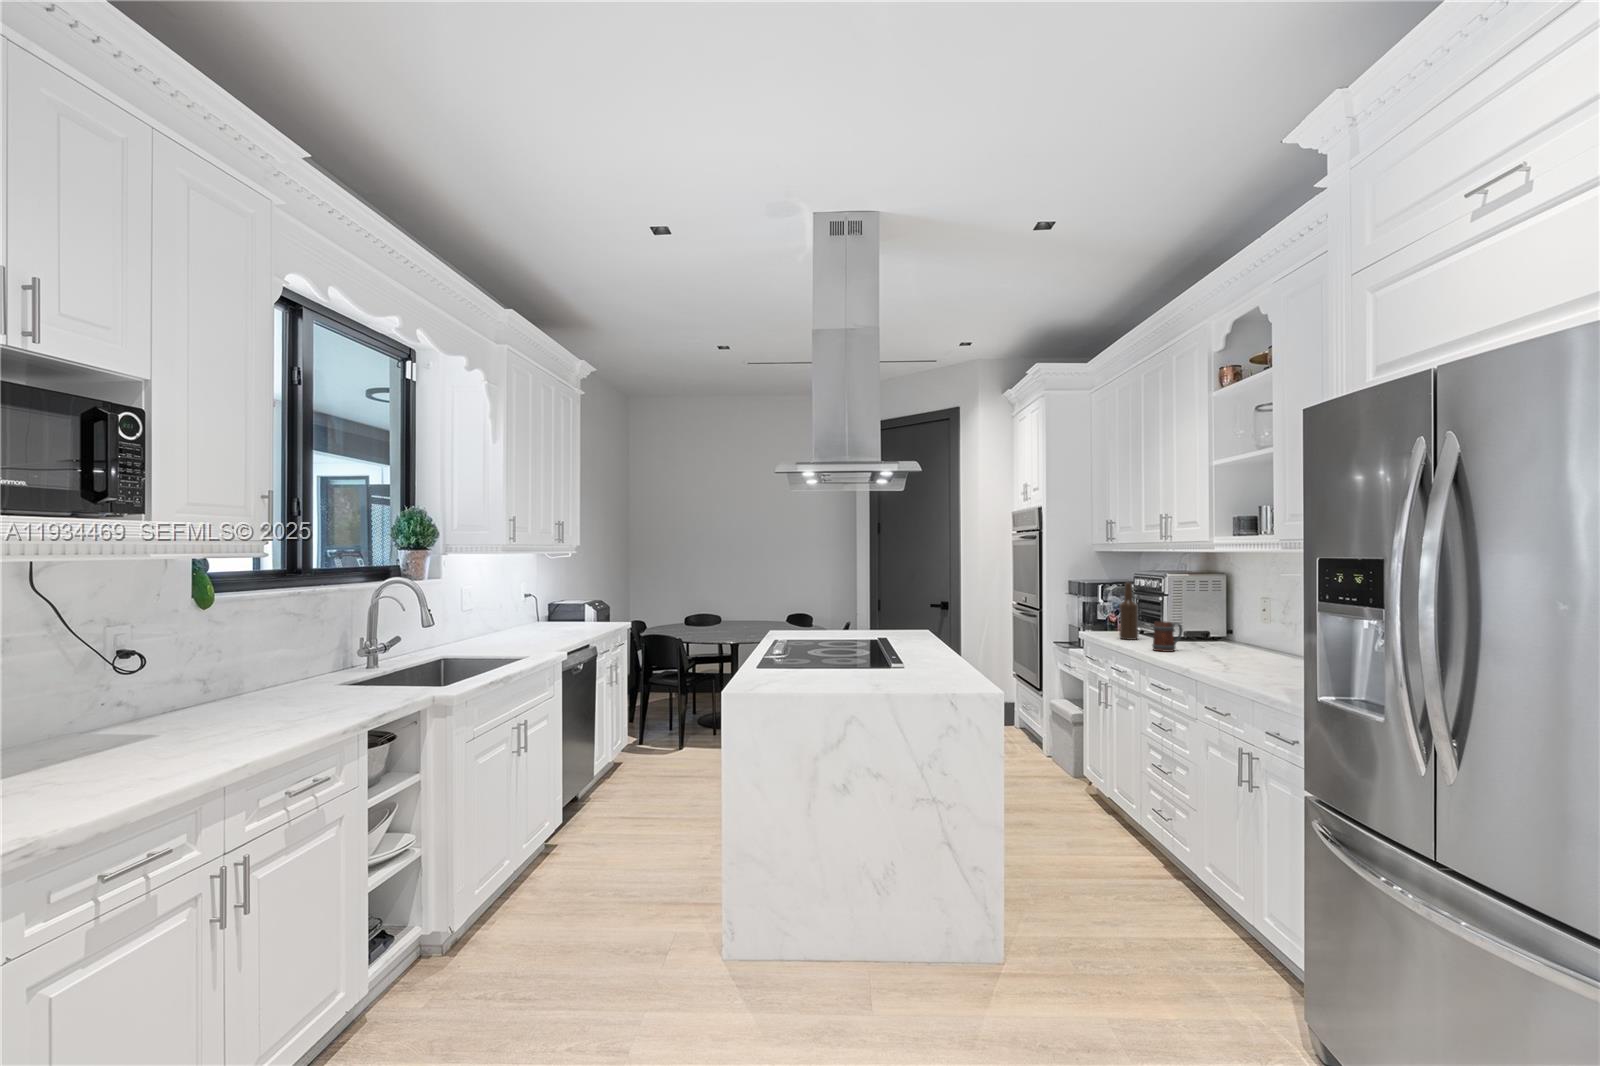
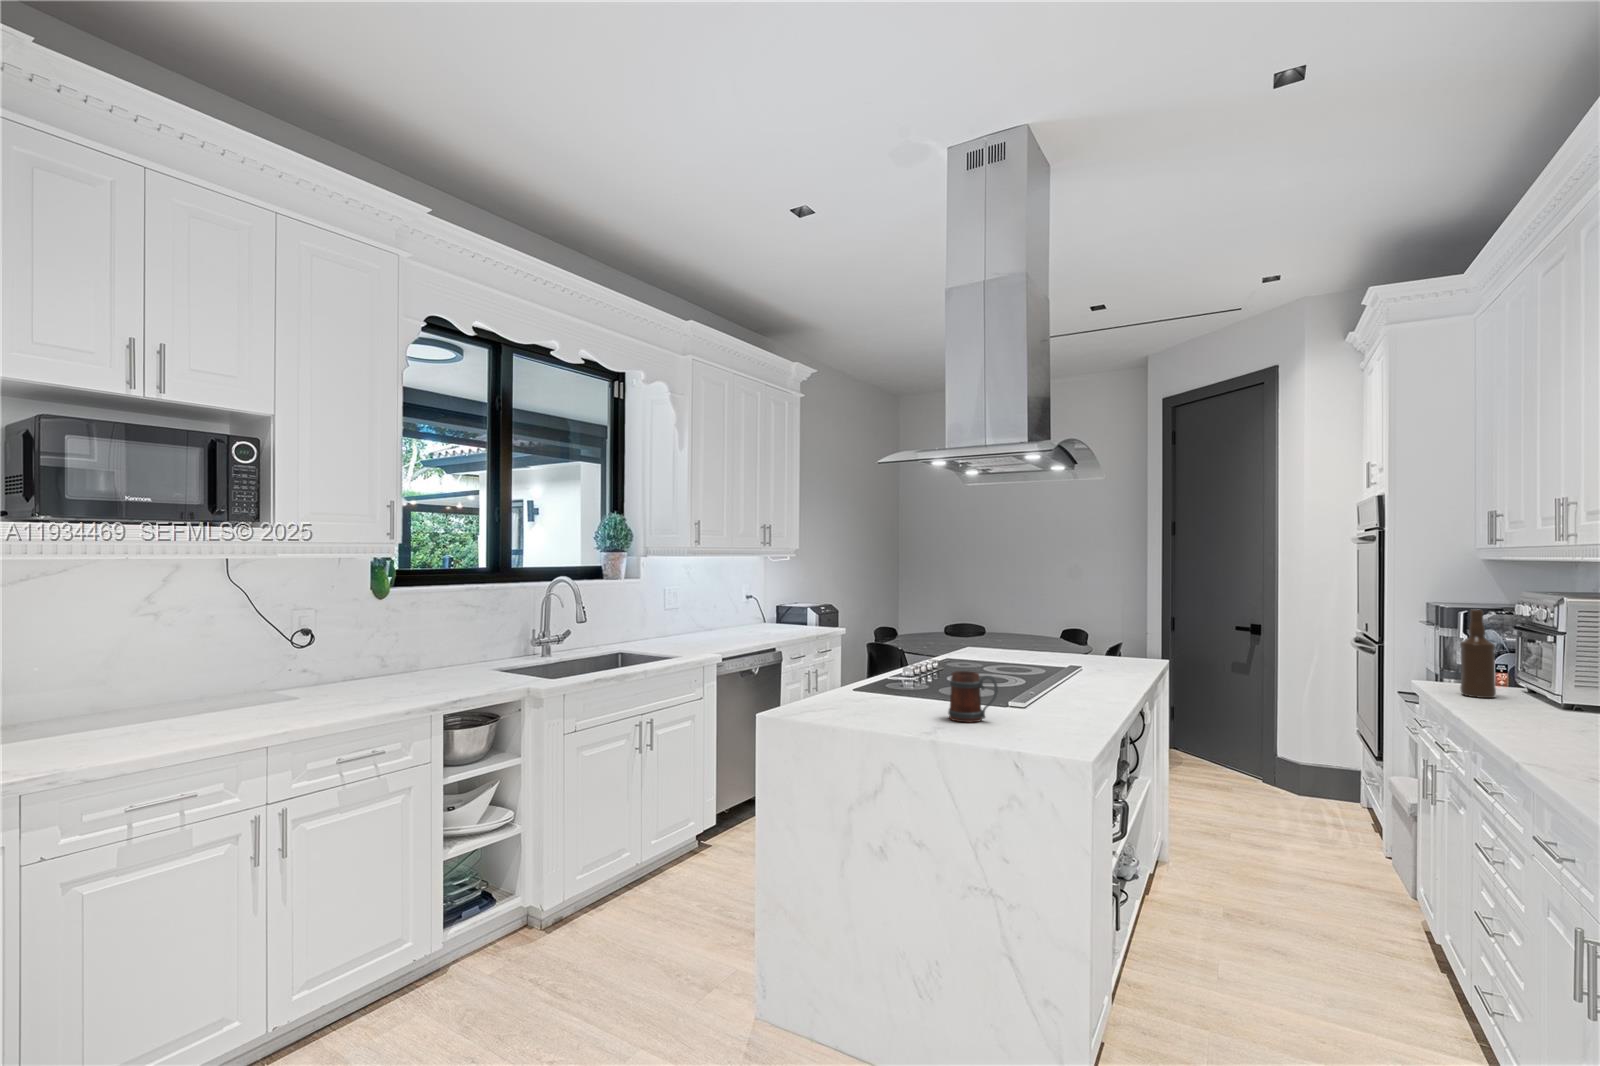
mug: present [1152,621,1183,652] -> present [948,671,998,722]

